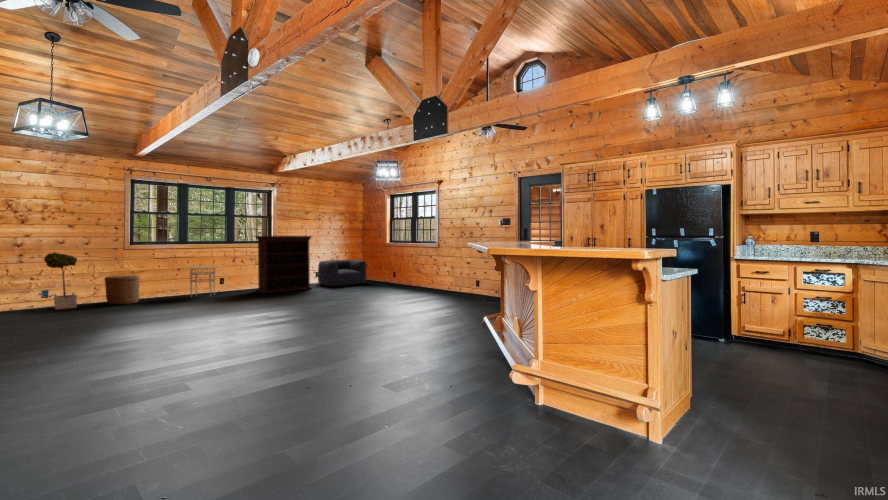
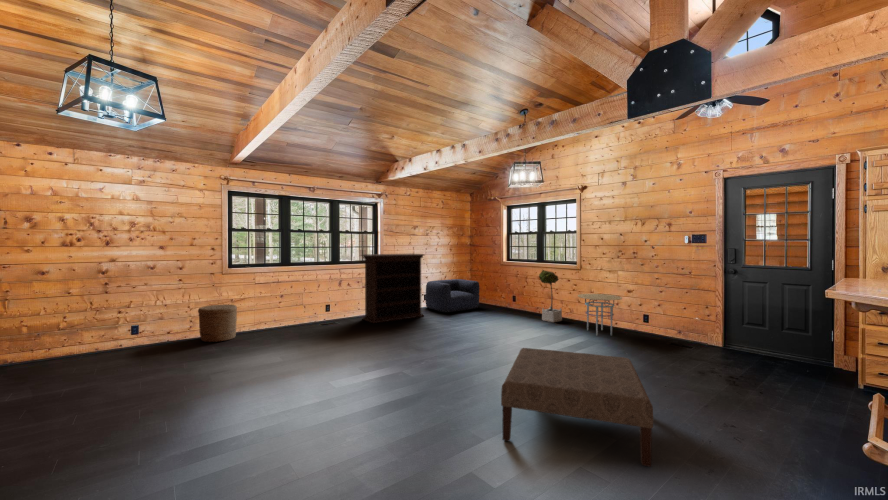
potted tree: present [44,252,77,309] -> present [539,270,562,322]
side table: present [185,266,220,296] -> present [578,294,622,335]
ottoman: none [312,290,410,337] -> present [501,348,653,467]

